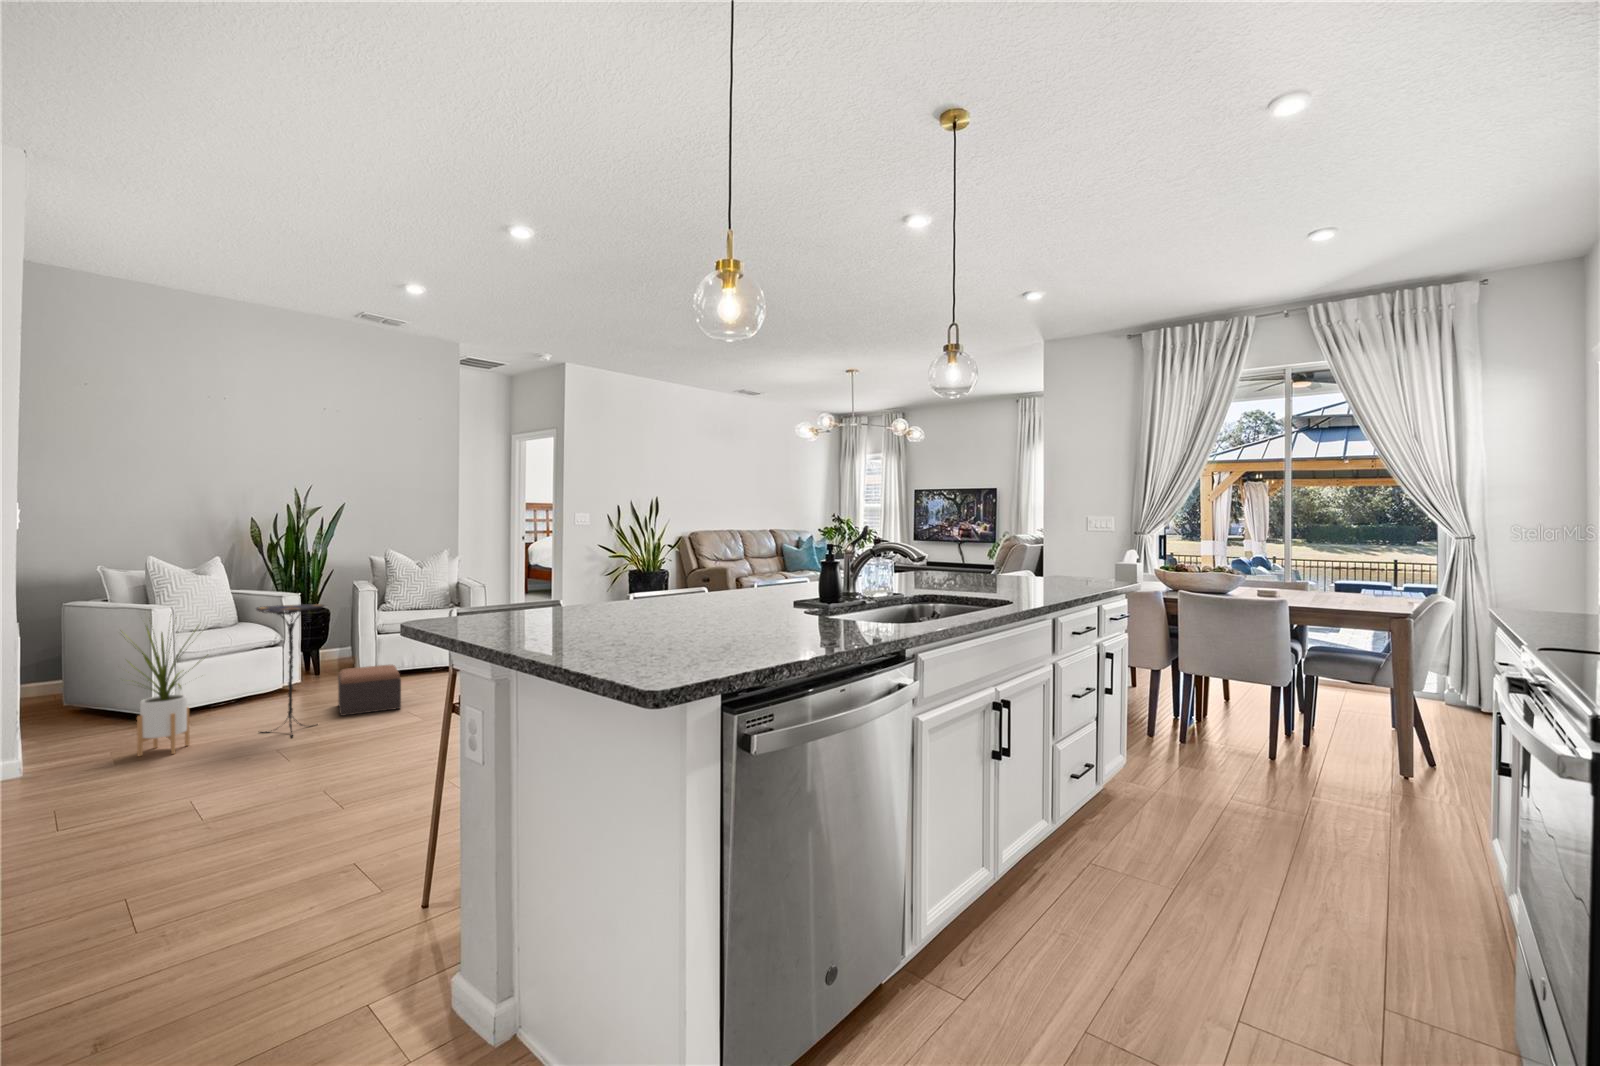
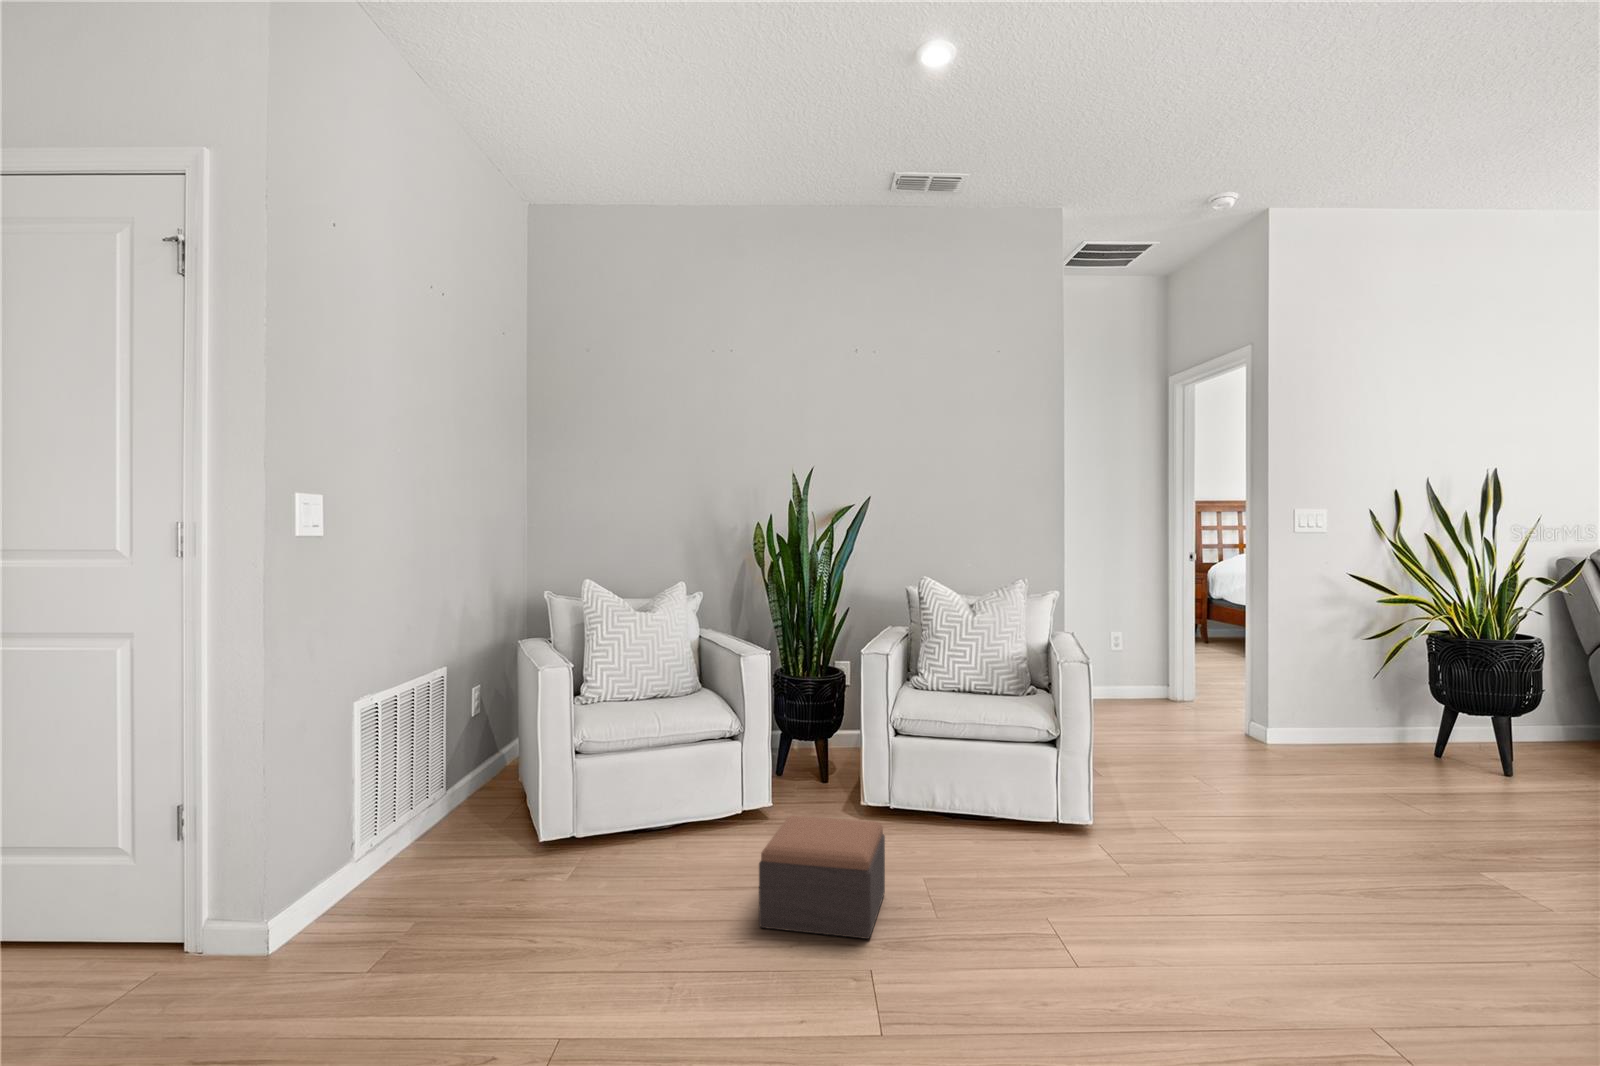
side table: present [256,604,324,736] -> none [591,687,711,982]
house plant: present [122,627,208,756] -> none [386,687,533,967]

